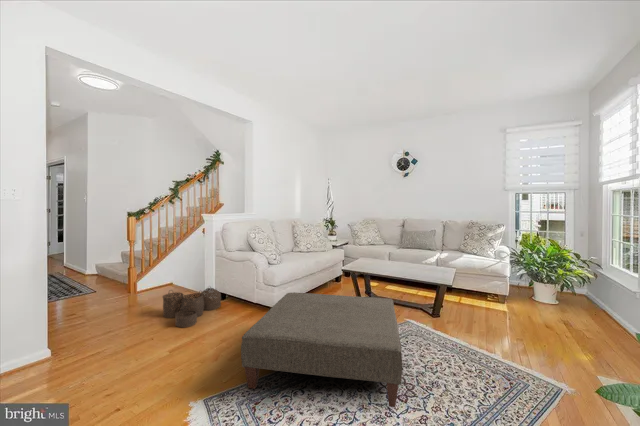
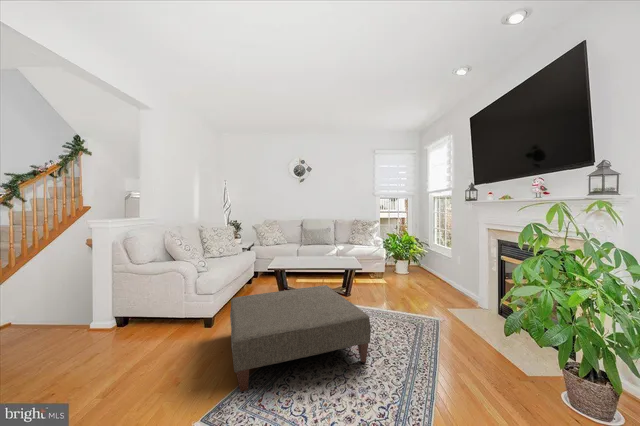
woven basket: present [163,287,221,327] -> none [54,312,134,367]

